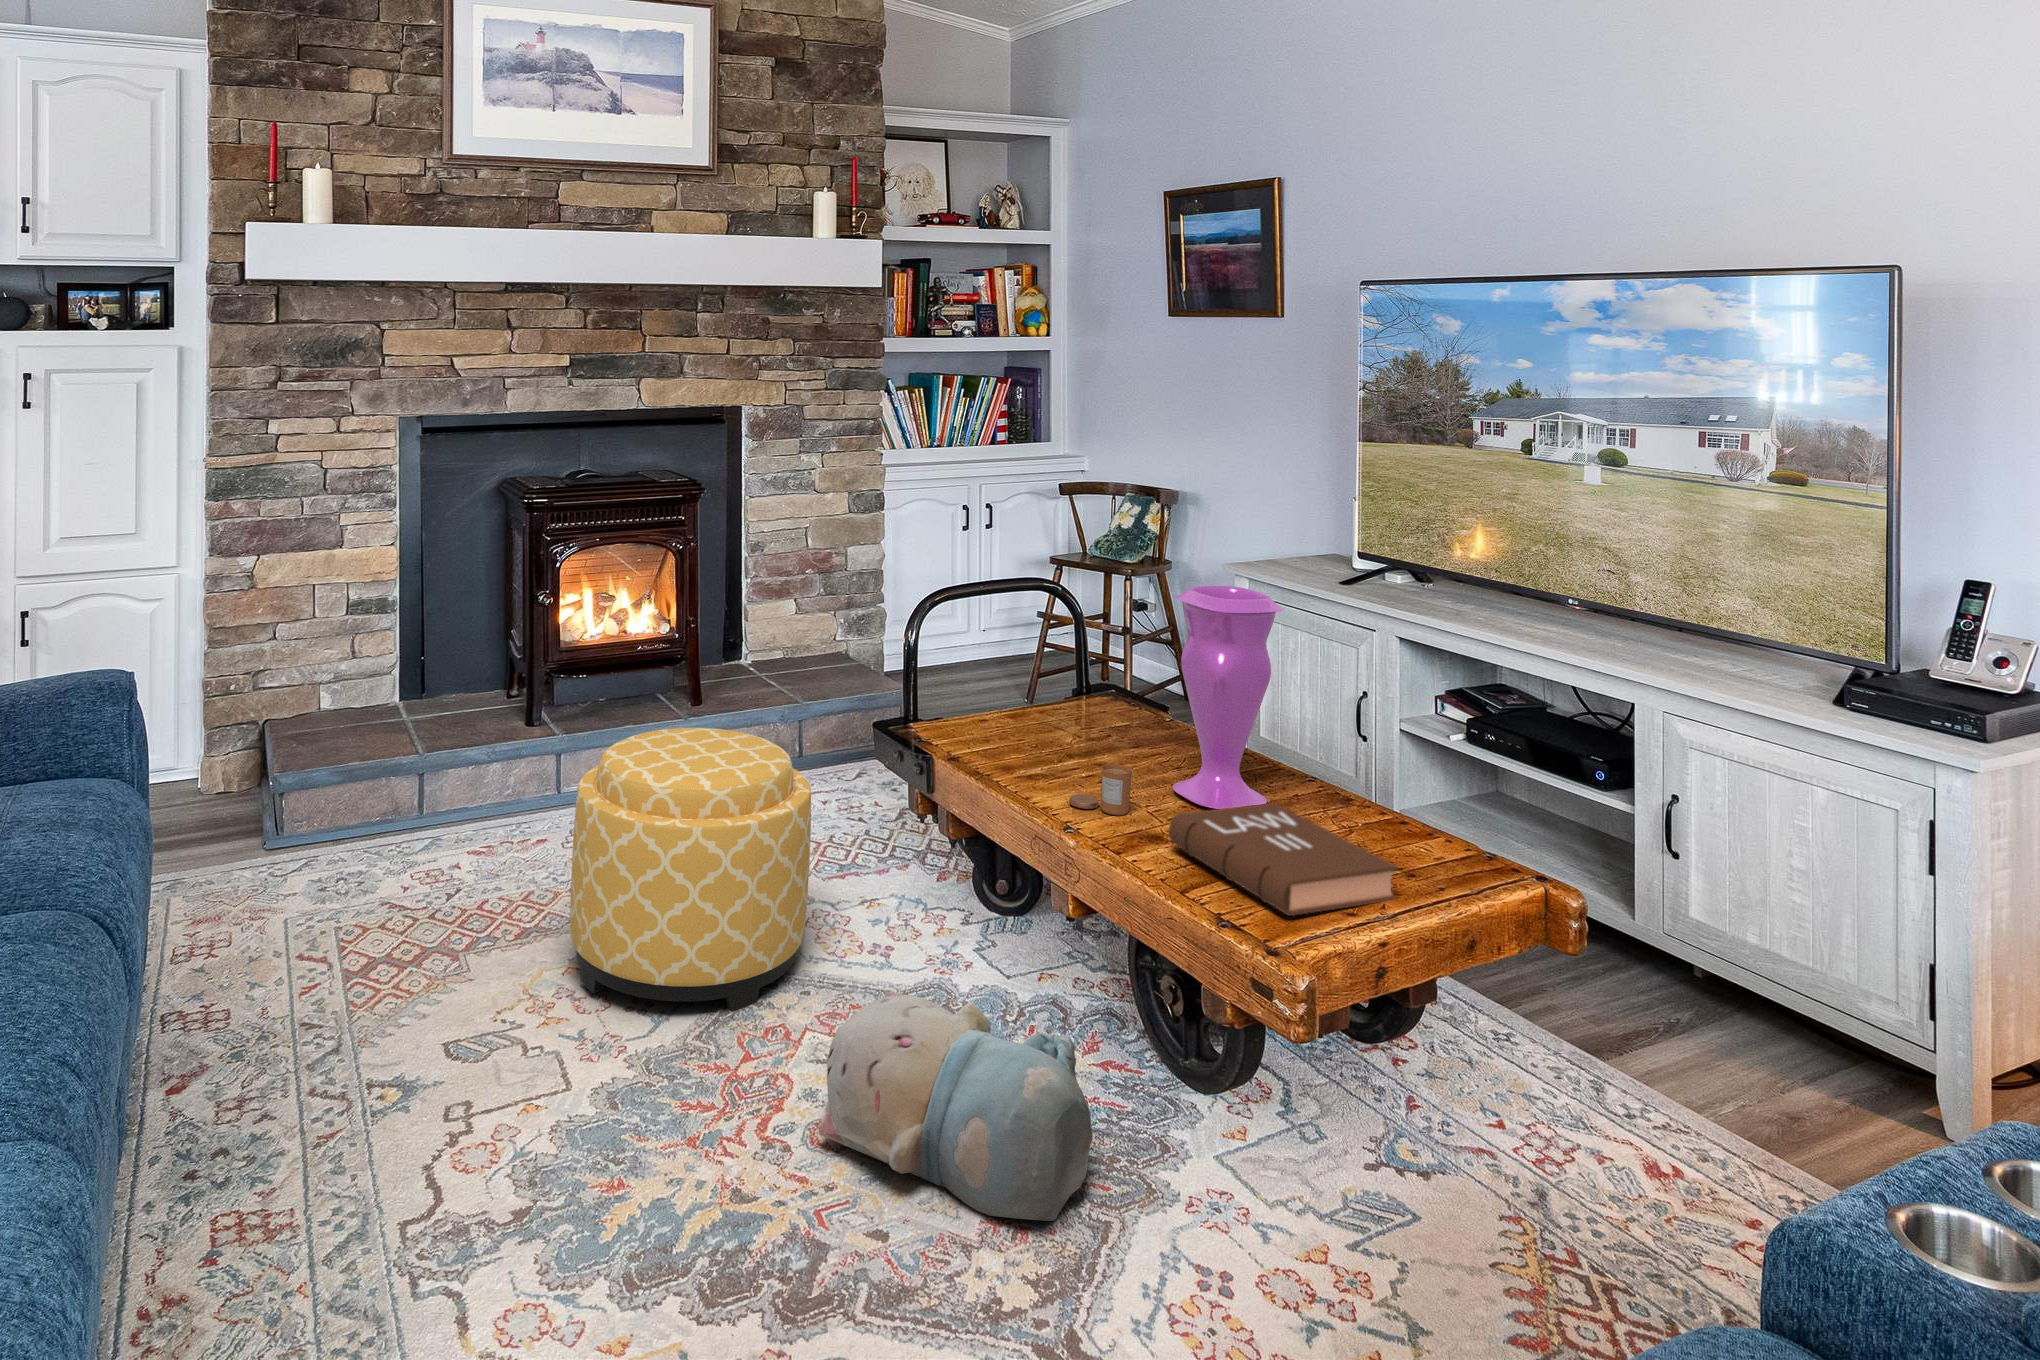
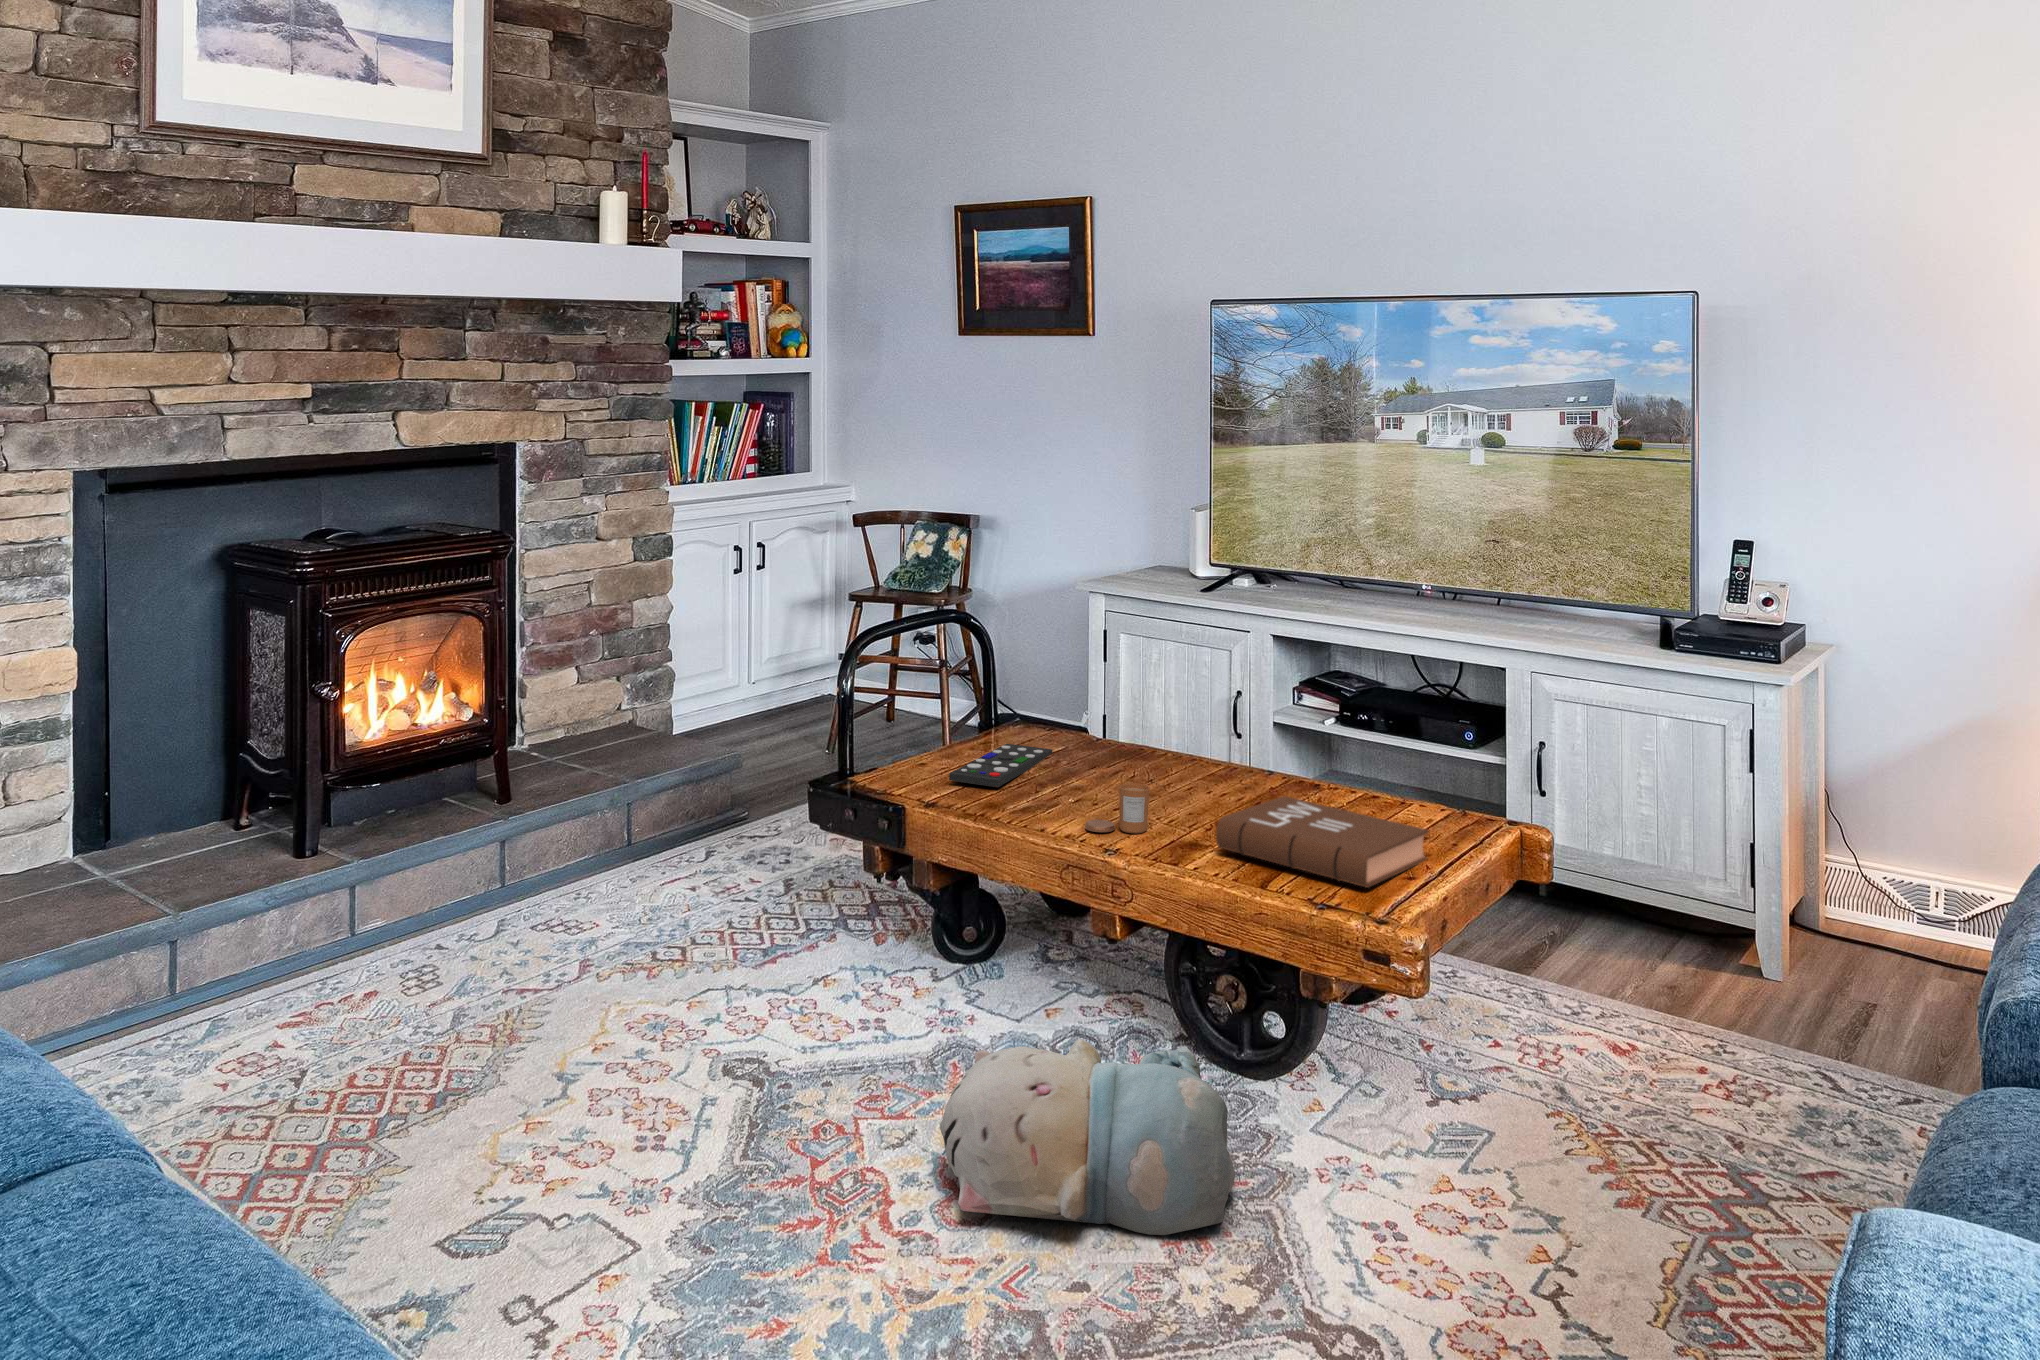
vase: present [1173,586,1283,809] -> none [1164,596,1266,812]
remote control: none [991,709,1116,749] -> present [949,744,1052,787]
ottoman: present [570,728,811,1011] -> none [528,814,814,1145]

